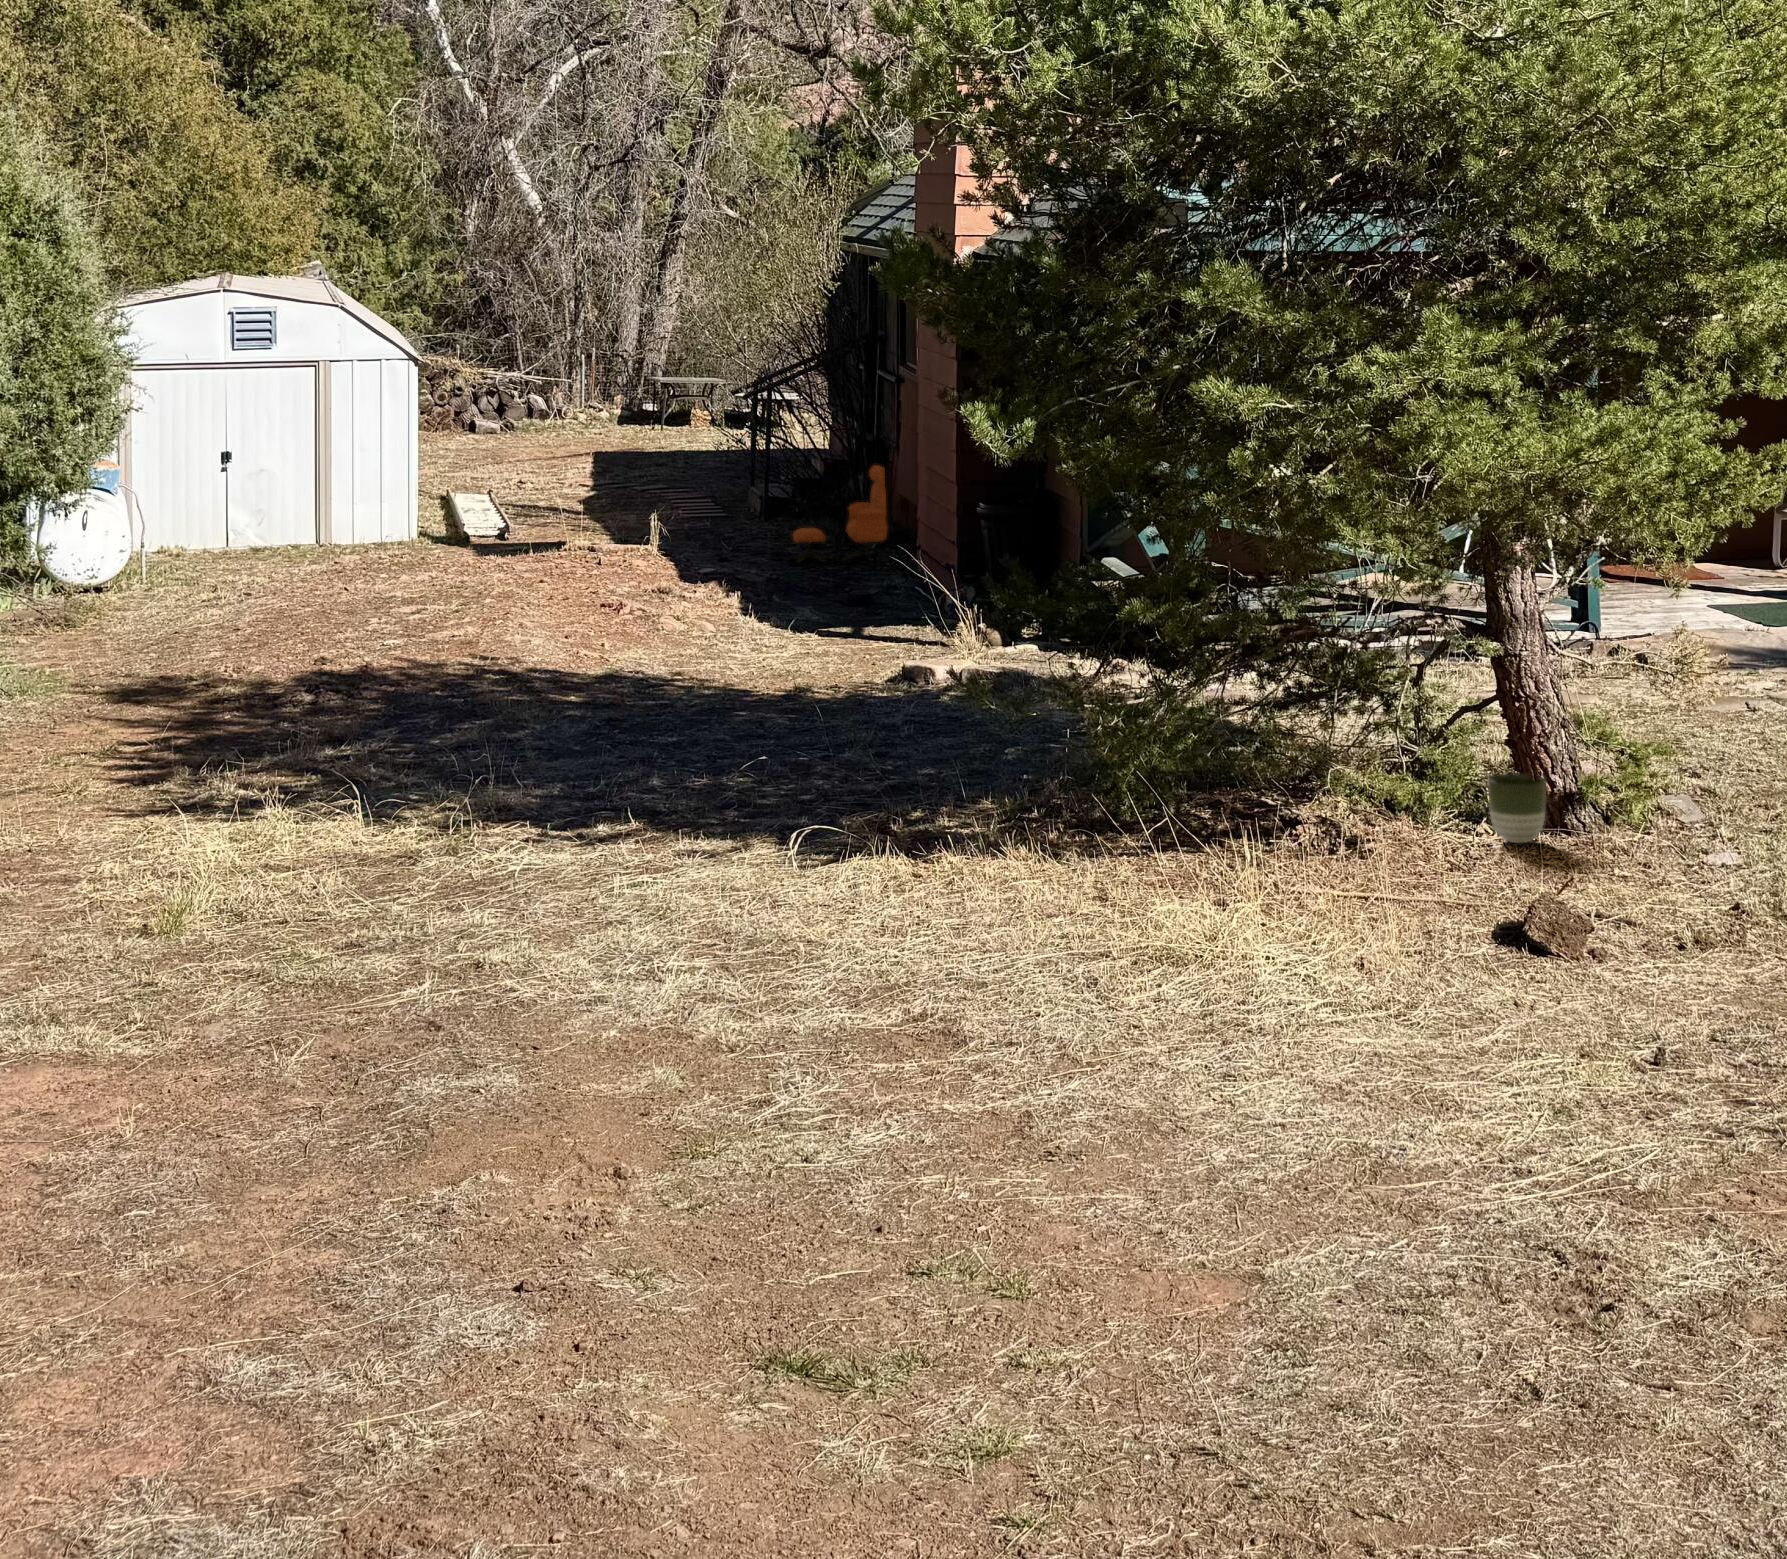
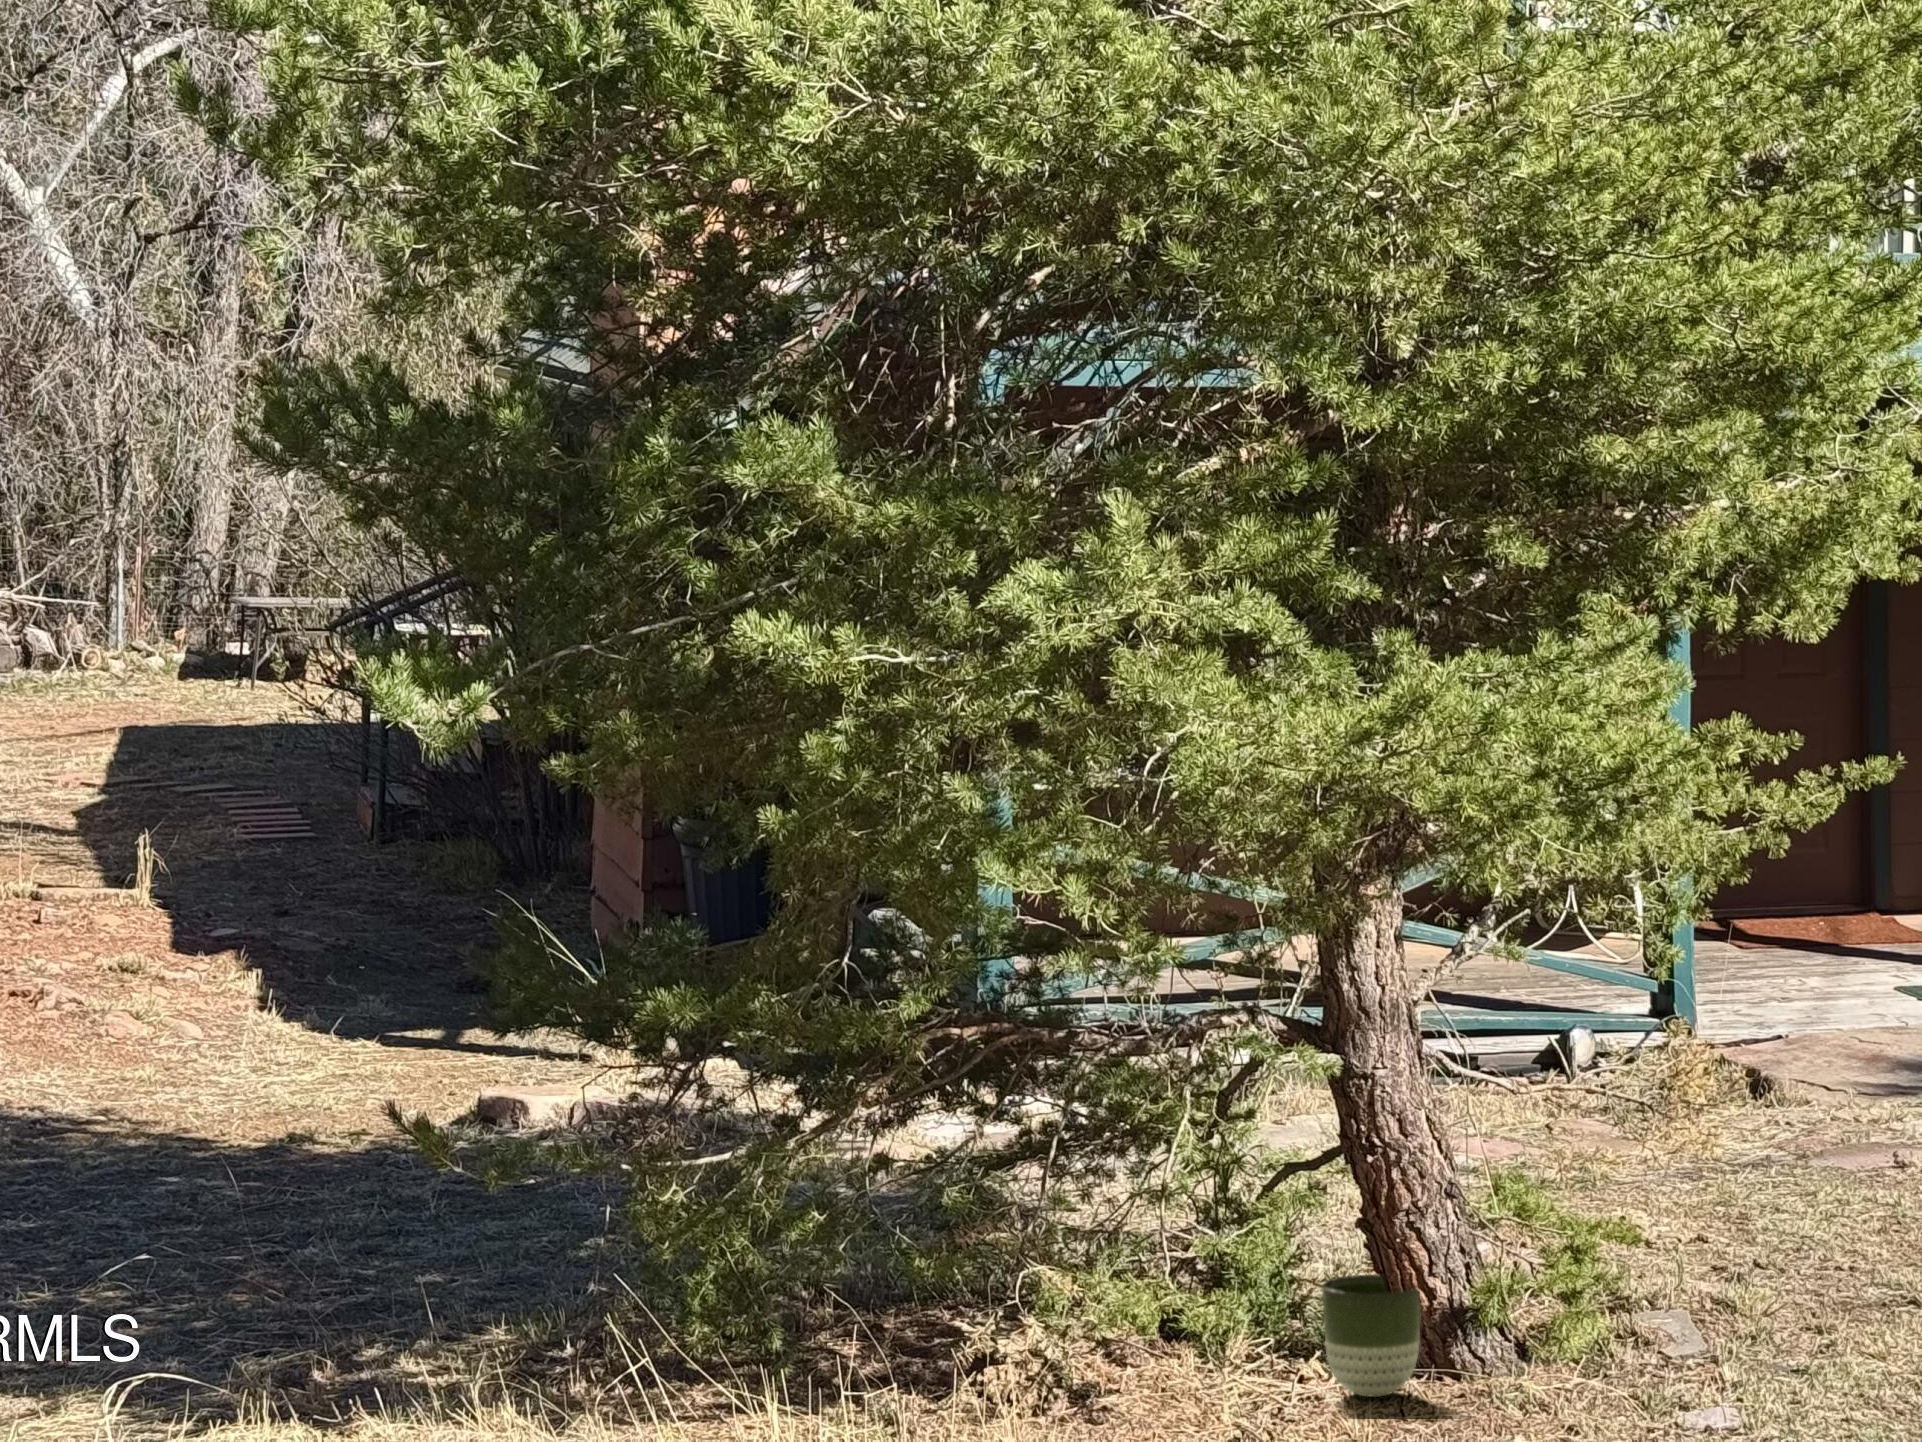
lounge chair: present [789,465,887,563] -> none [373,748,568,920]

